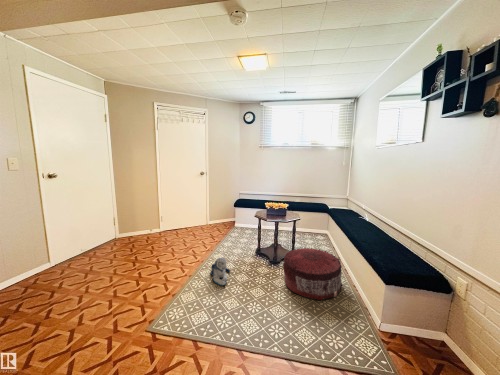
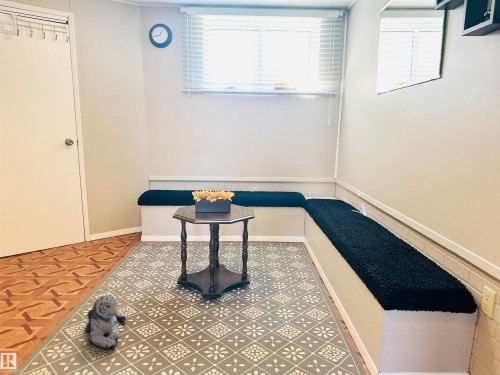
pouf: present [283,248,343,300] -> none [224,263,328,351]

